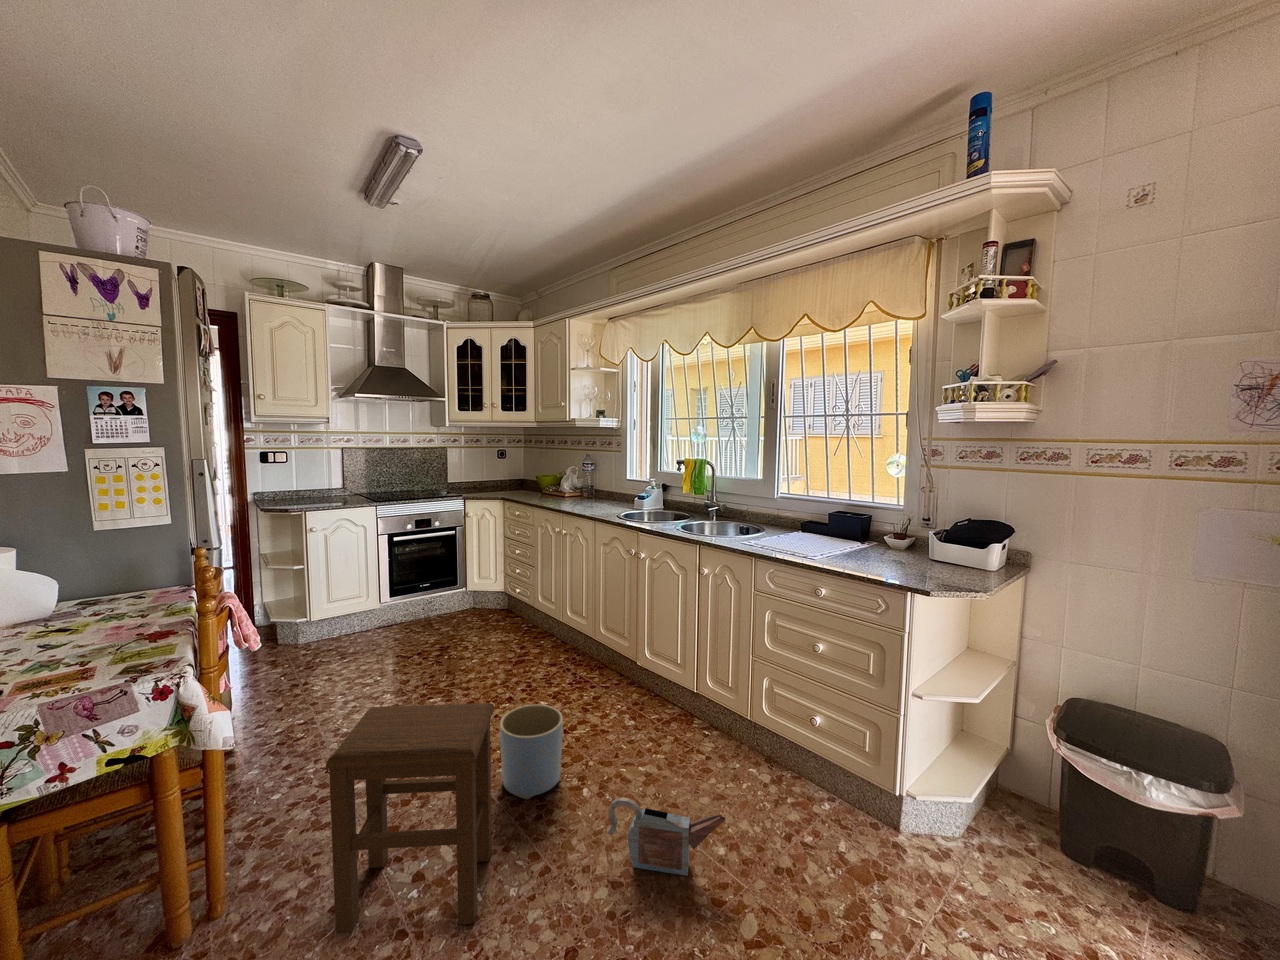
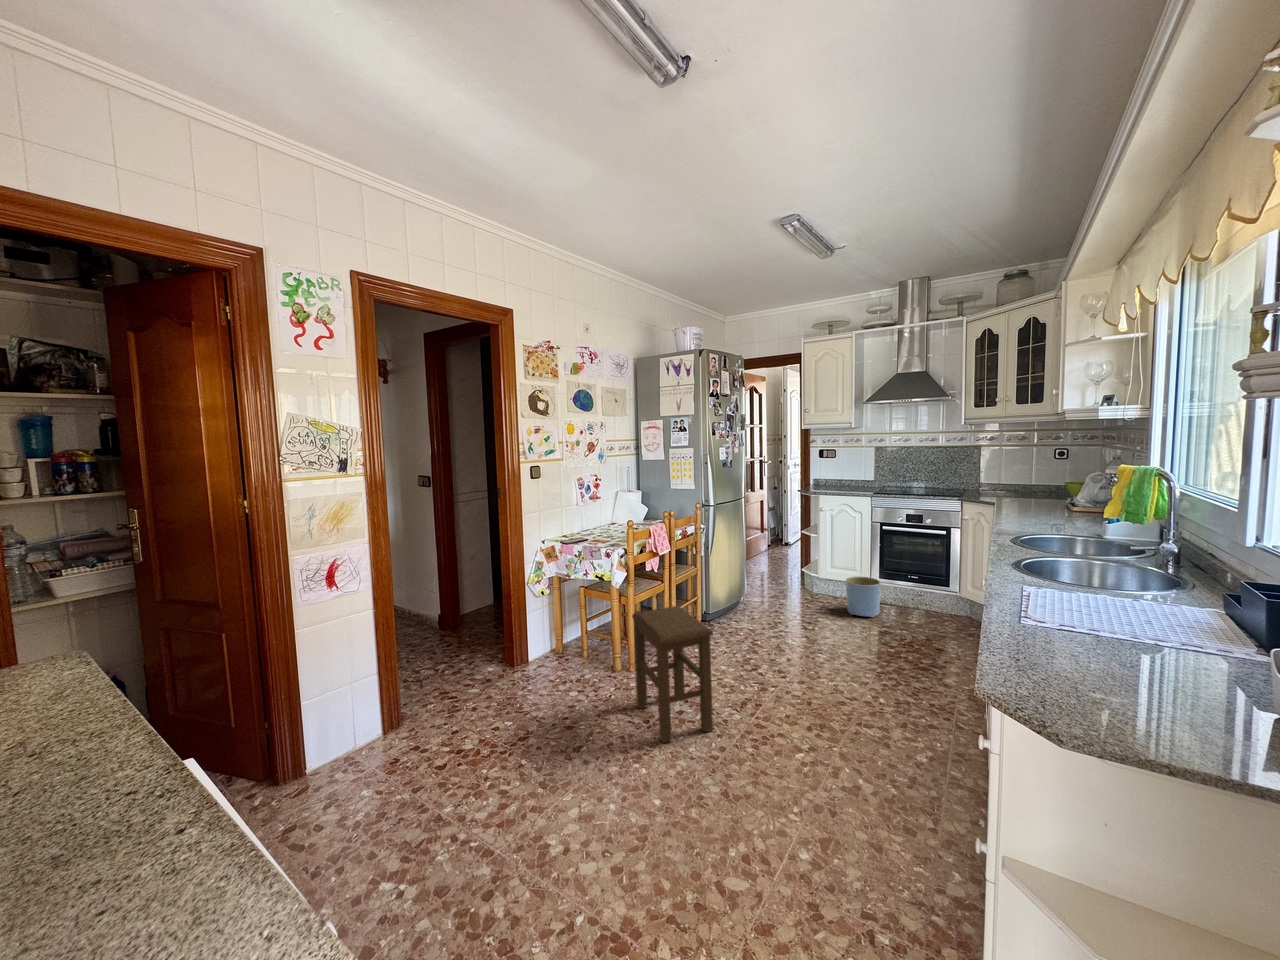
planter: present [500,704,563,799] -> present [846,576,881,618]
watering can: present [607,797,725,876] -> none [742,740,777,832]

